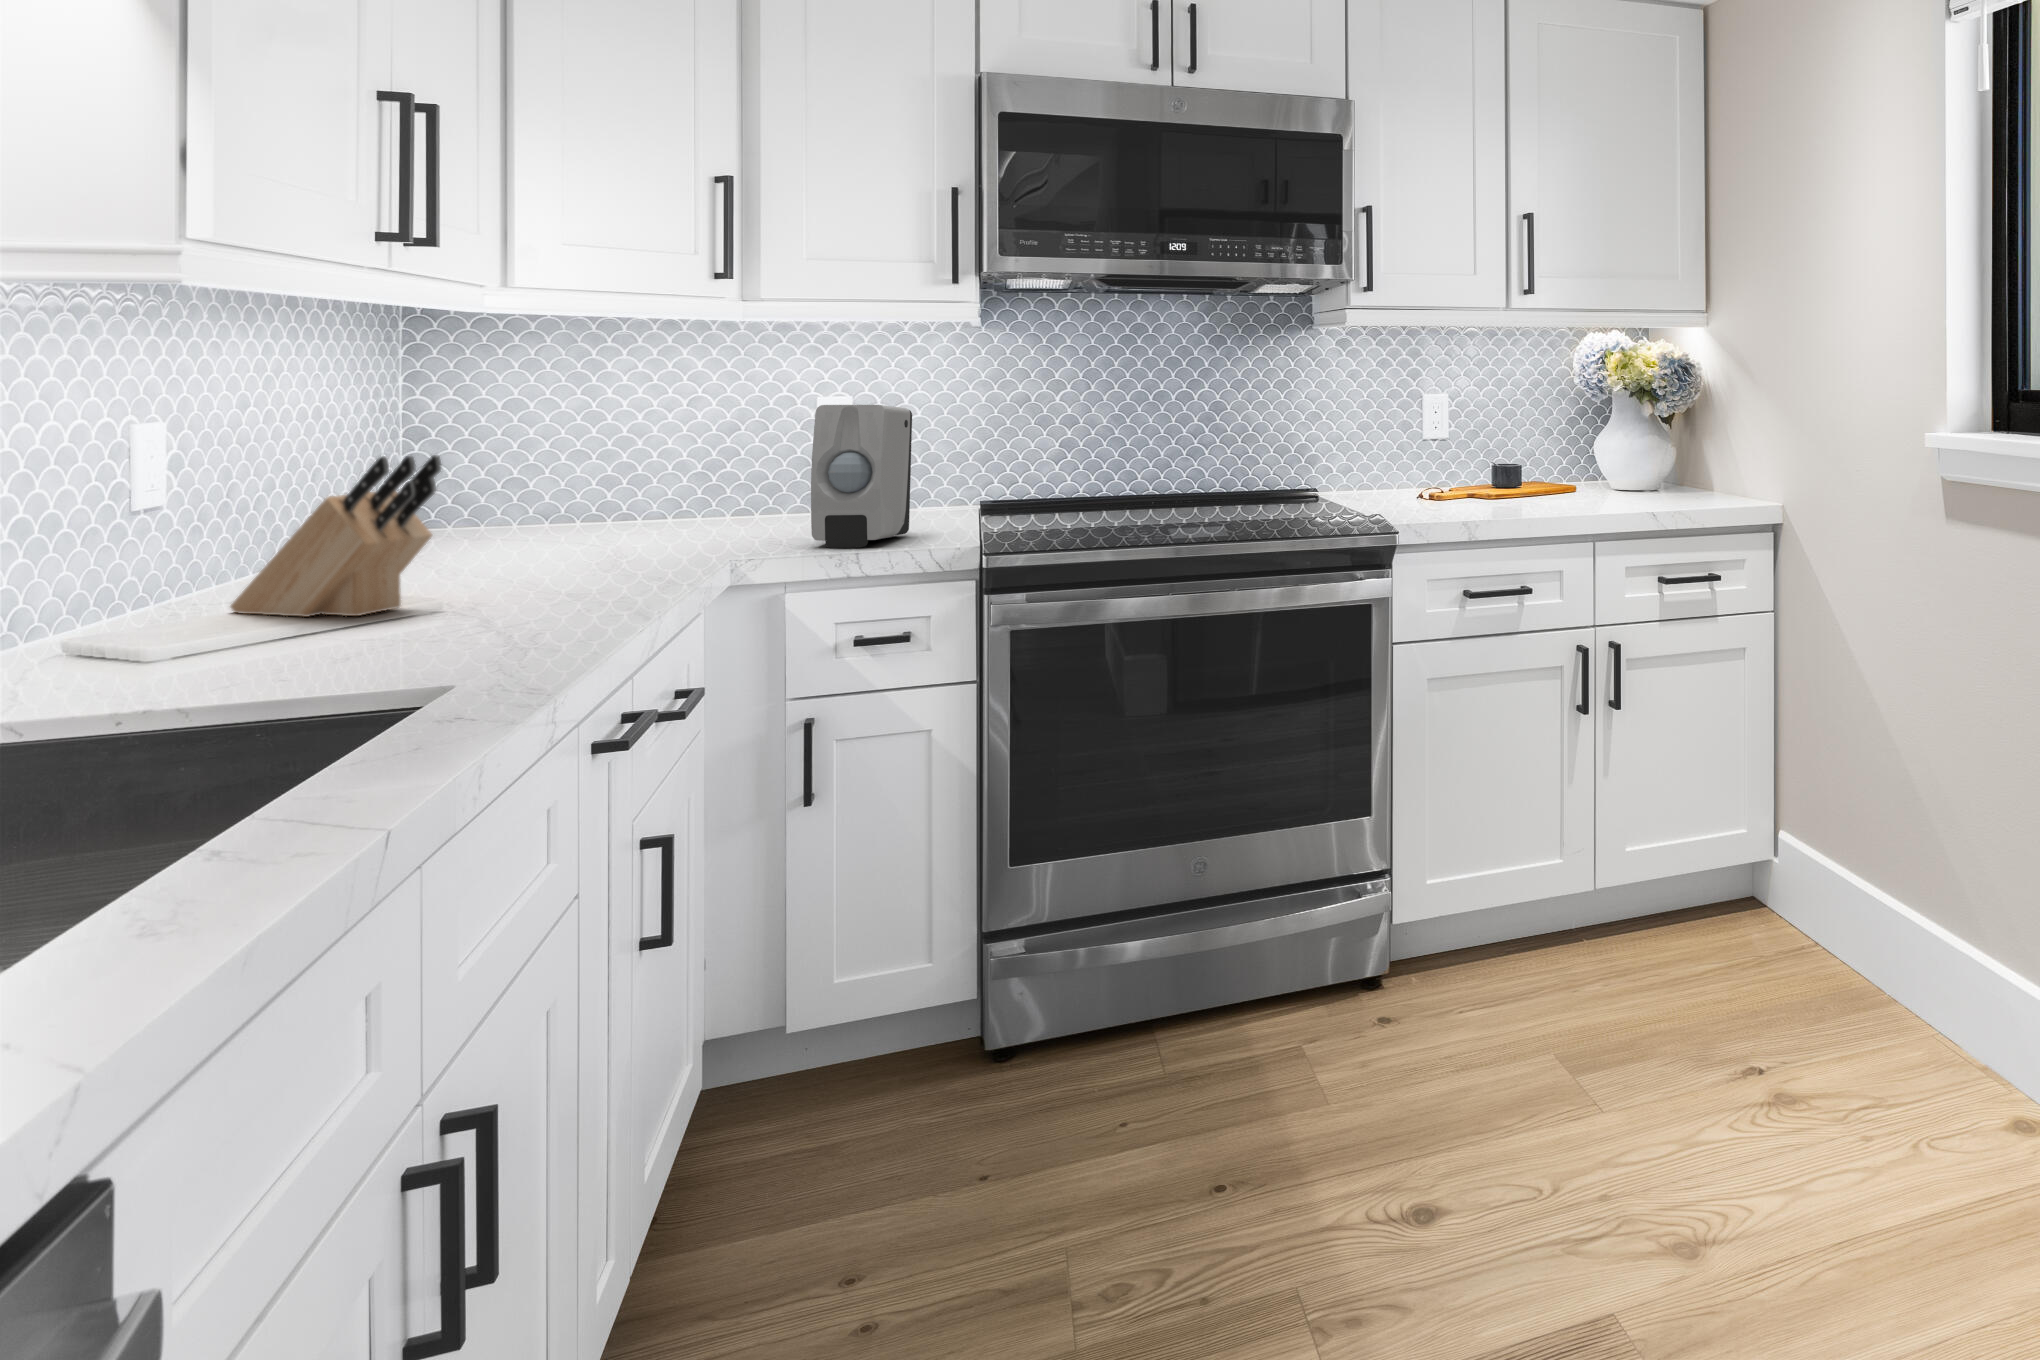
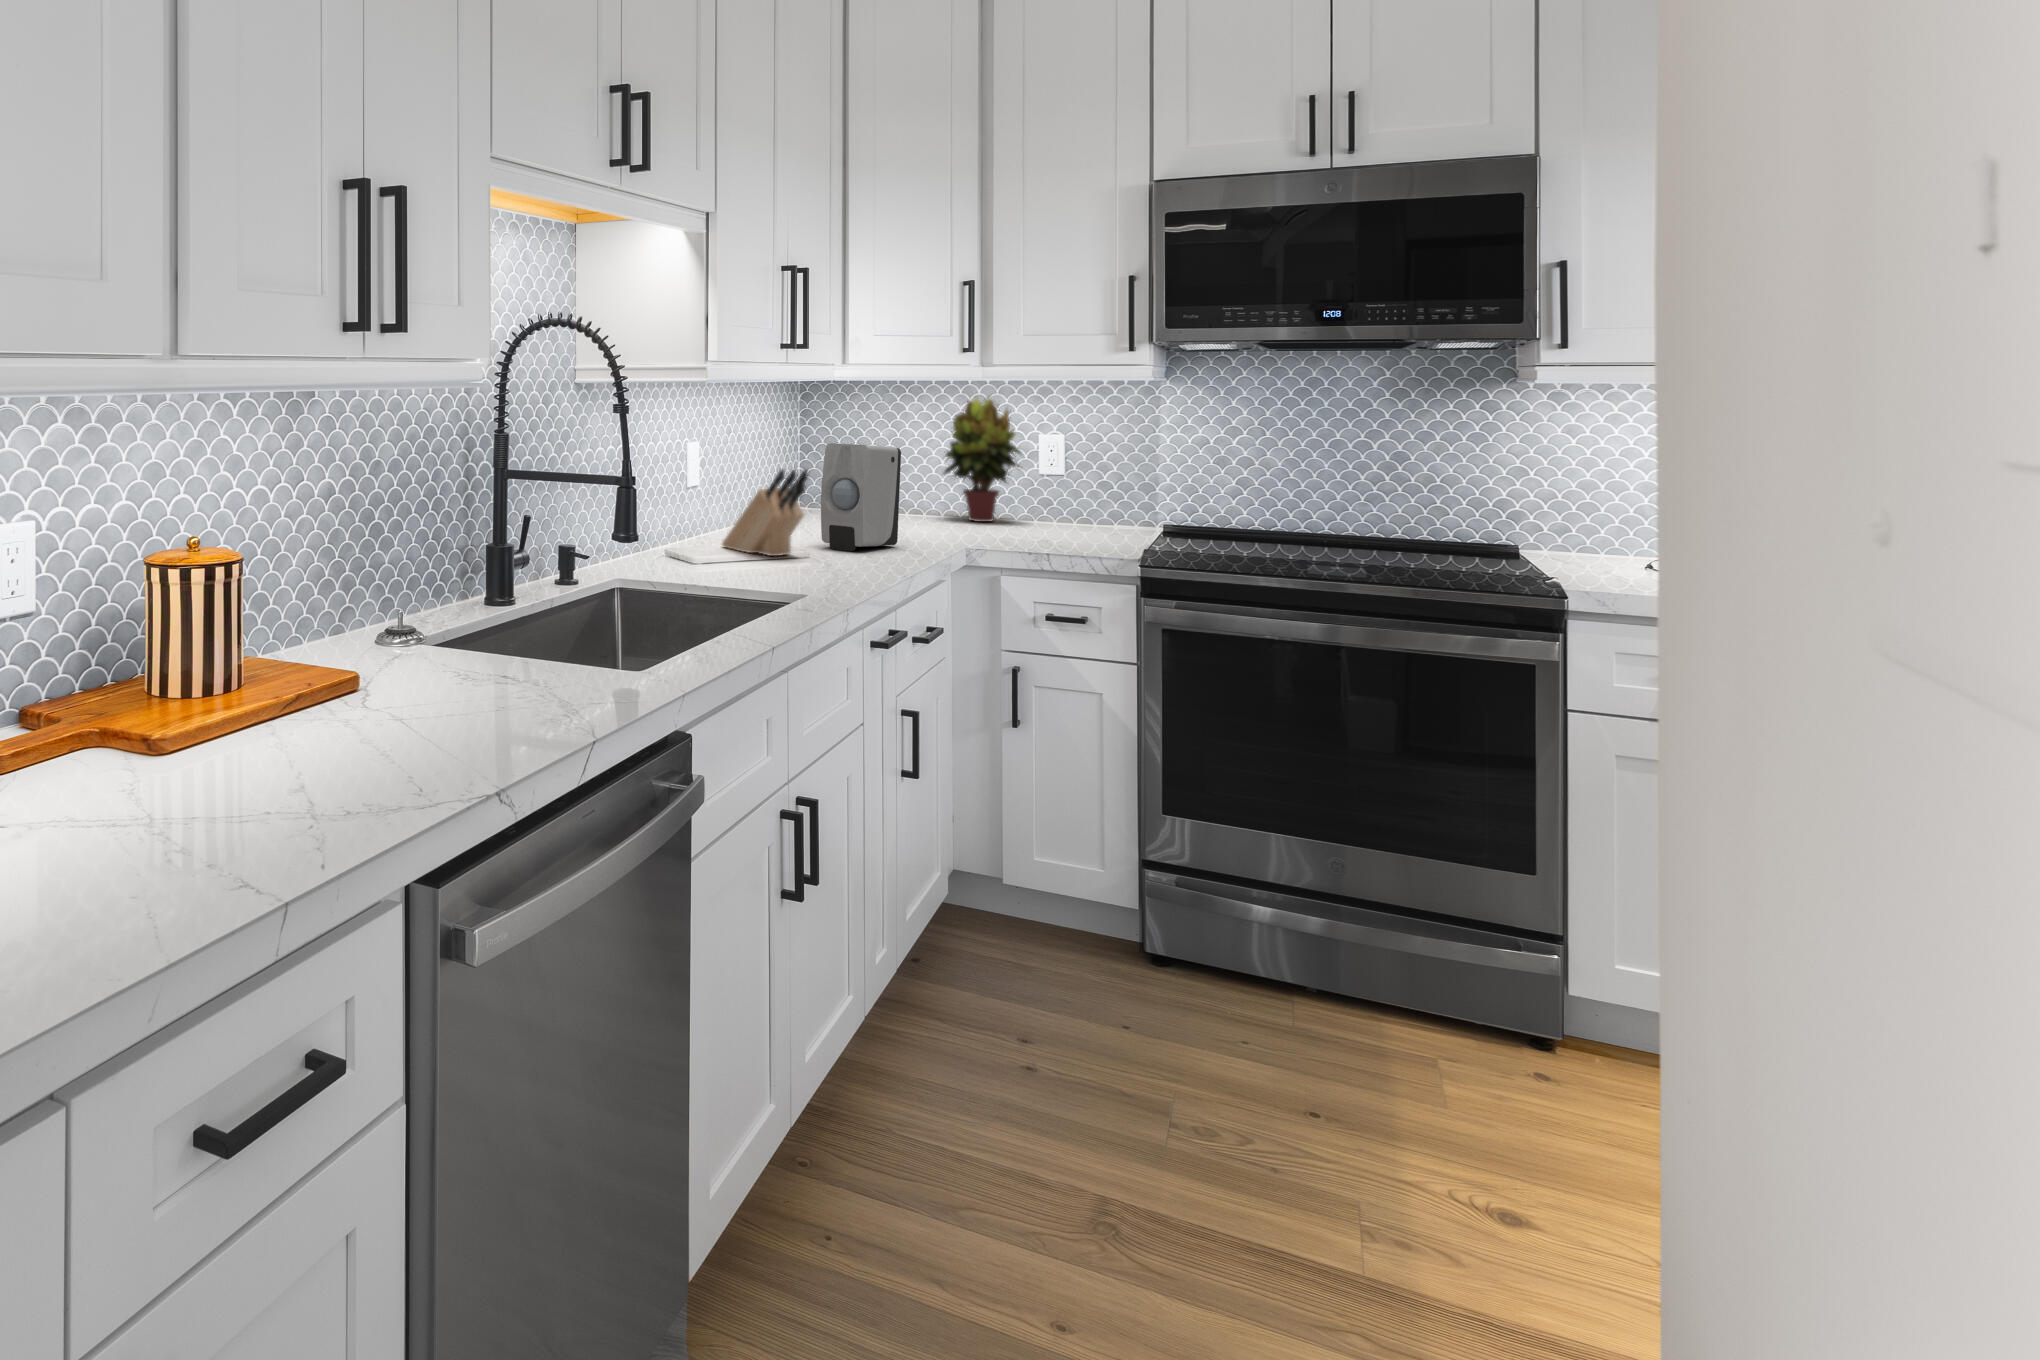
potted plant: none [667,346,794,519] -> present [944,397,1022,522]
soap dispenser: present [811,405,912,548] -> present [821,443,901,551]

